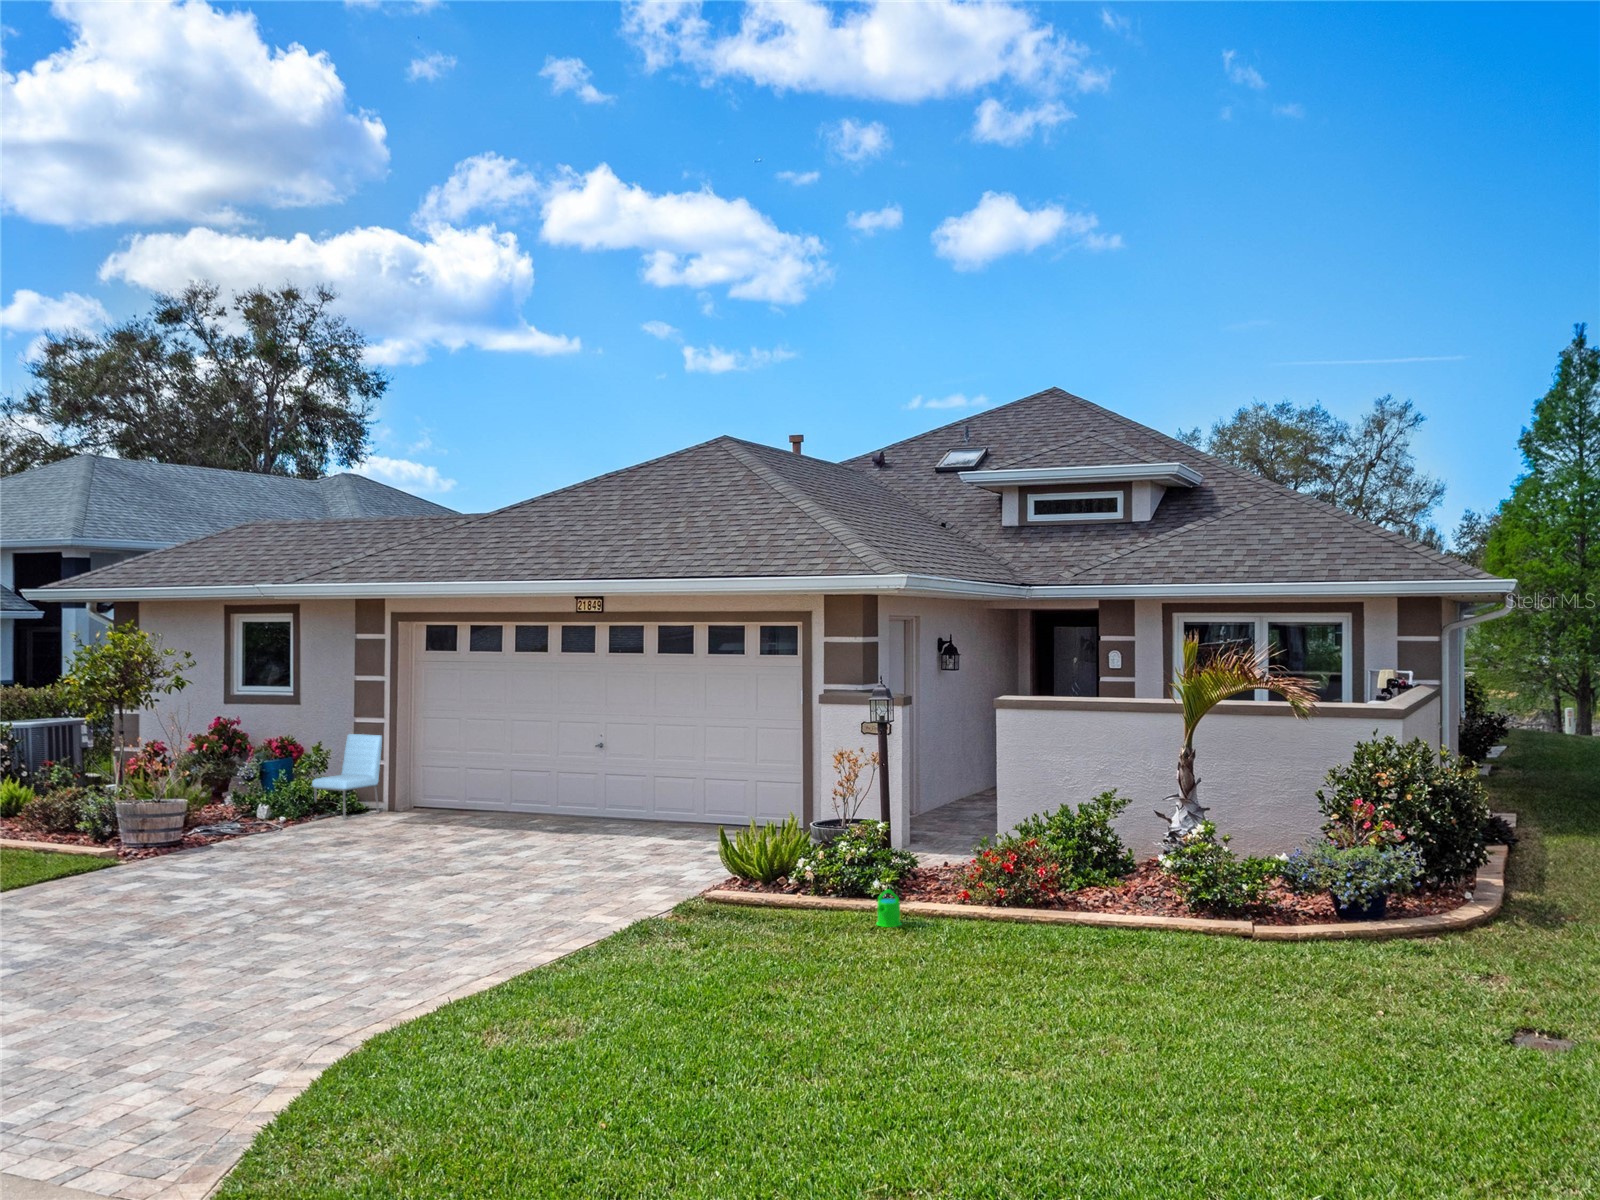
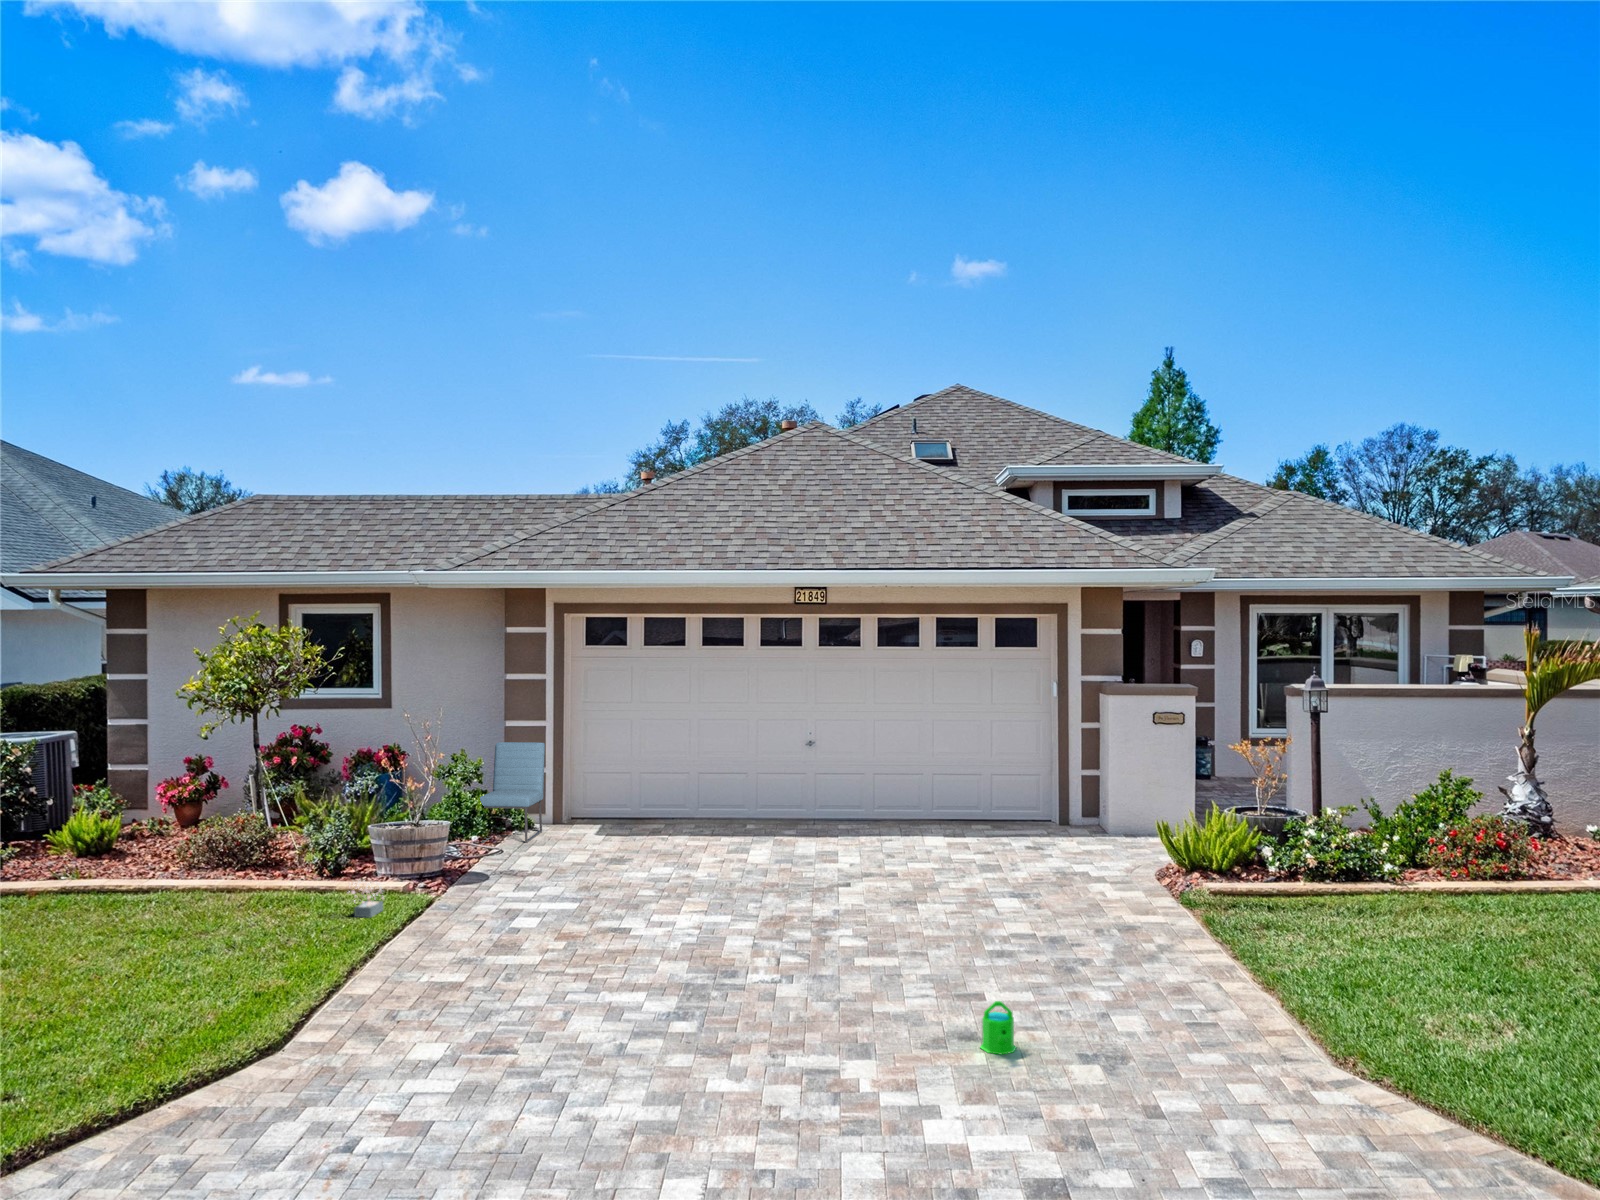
decorative plant: none [78,834,117,864] -> present [349,882,383,918]
watering can: present [876,889,901,927] -> present [980,1001,1016,1055]

